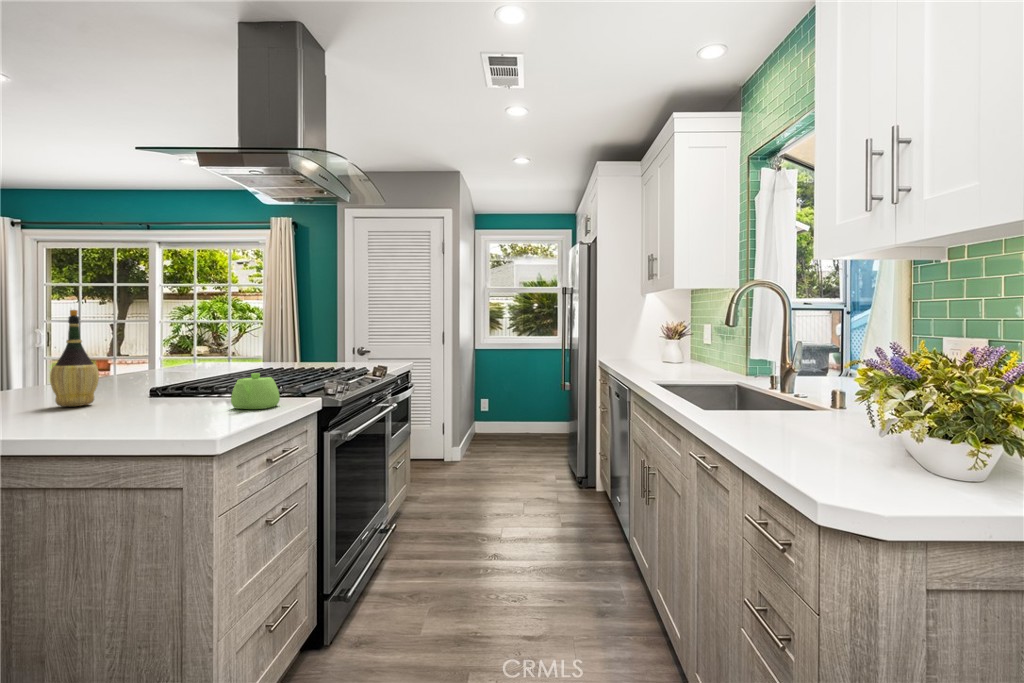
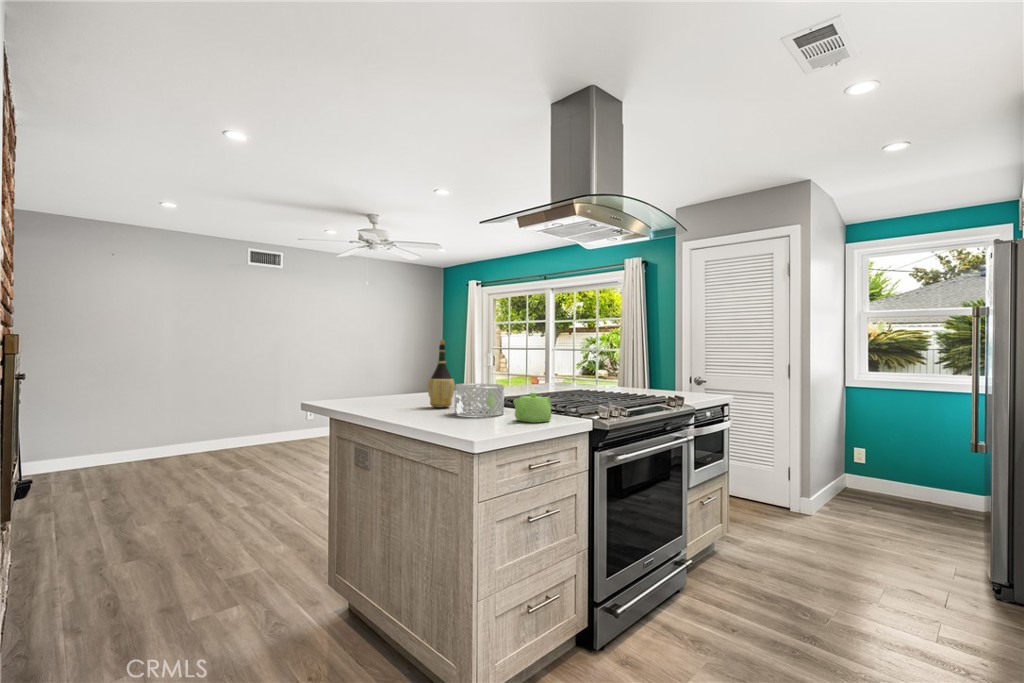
decorative bowl: none [121,367,199,412] -> present [454,384,504,416]

